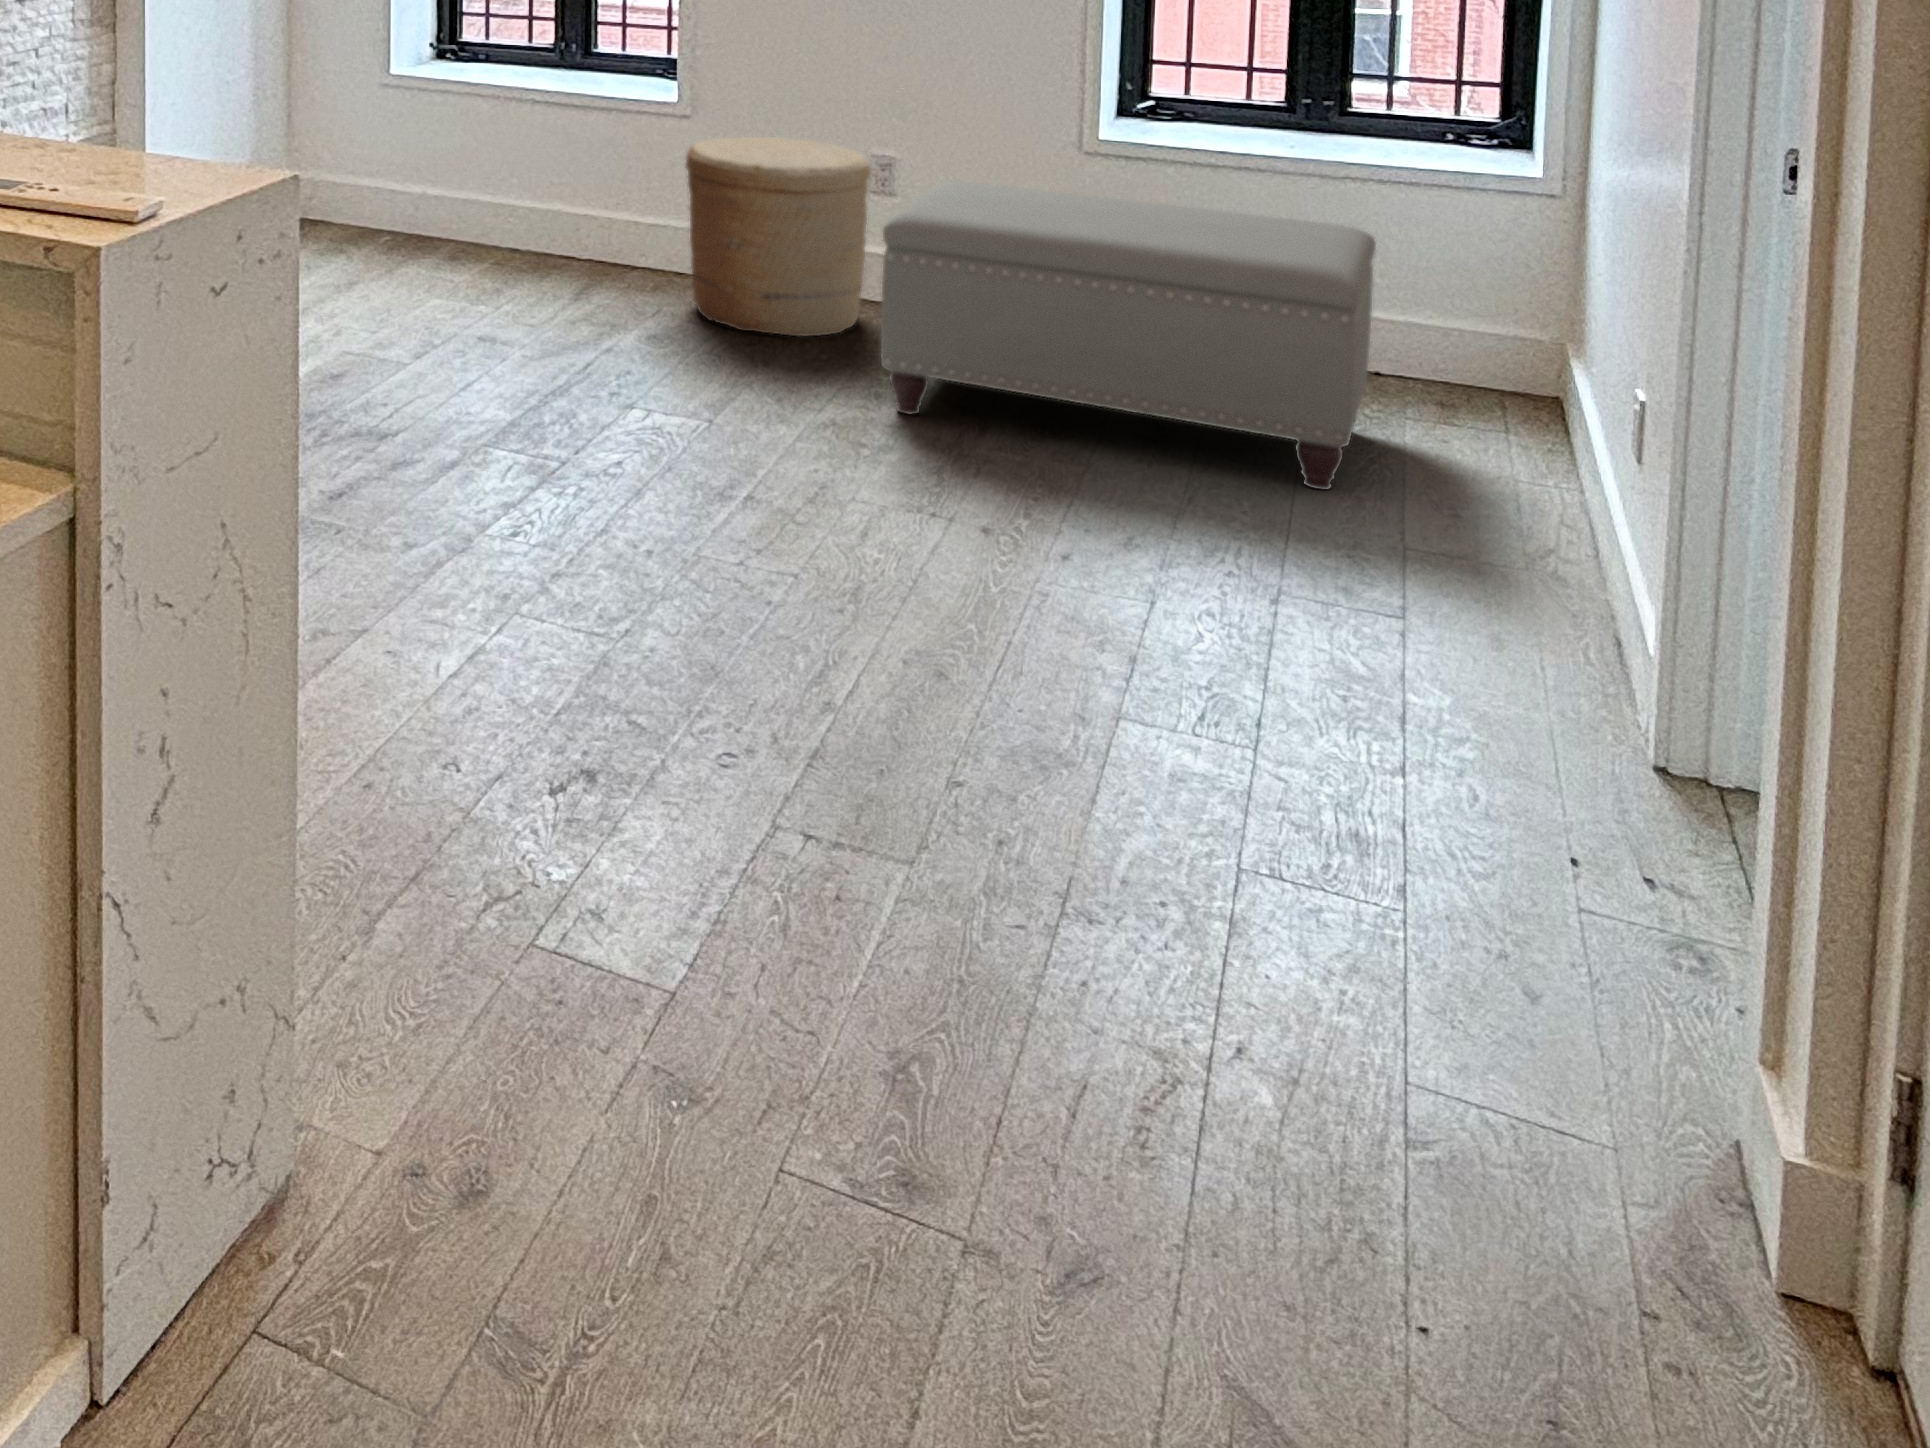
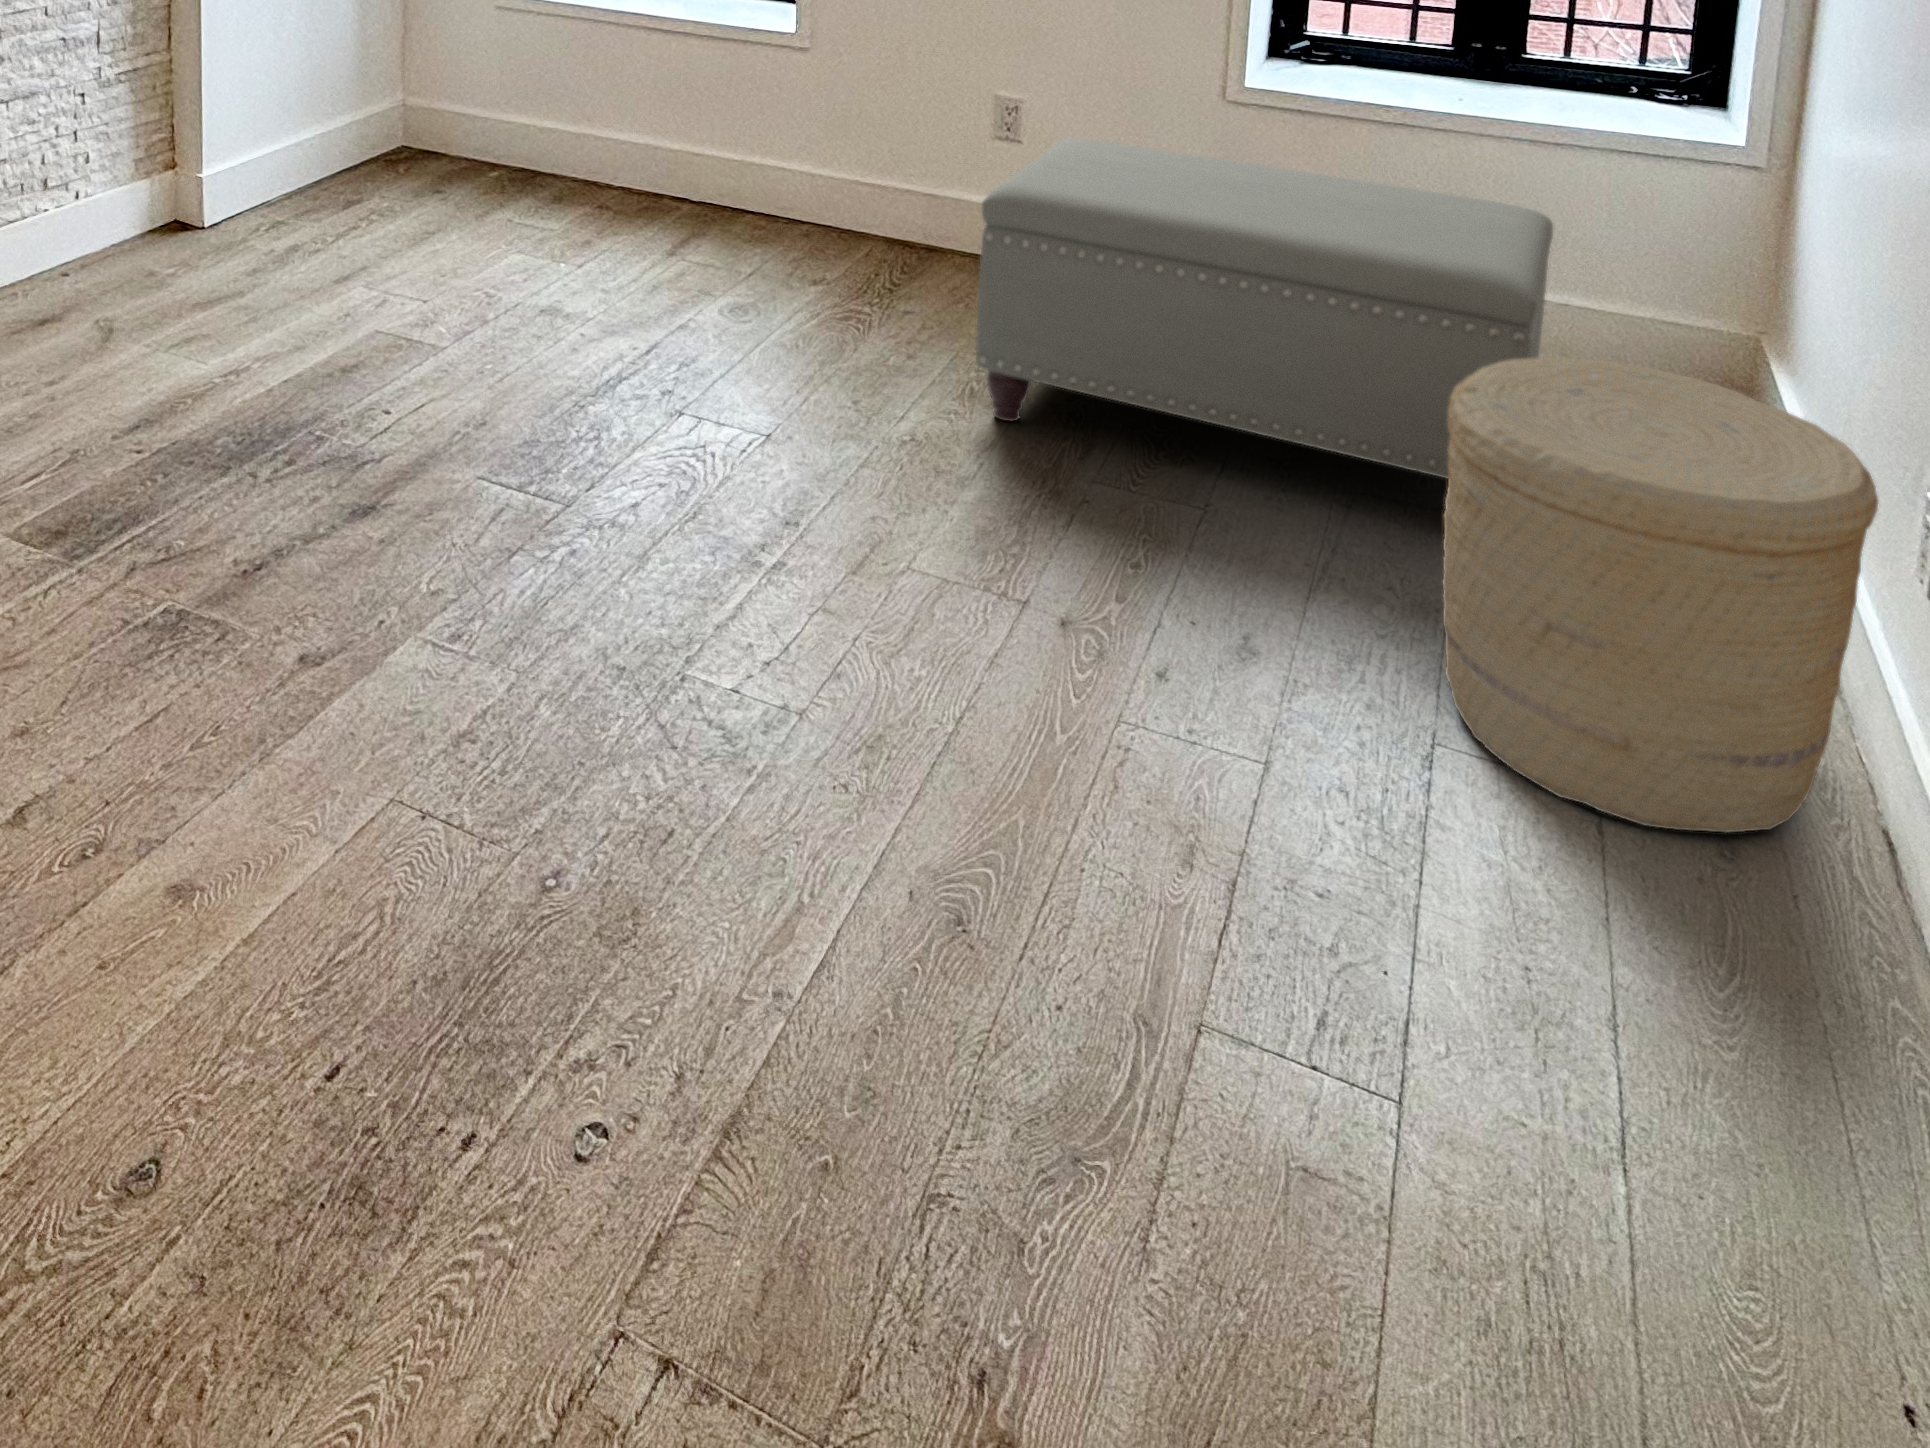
woven basket: present [686,137,871,337] -> present [1442,357,1879,833]

